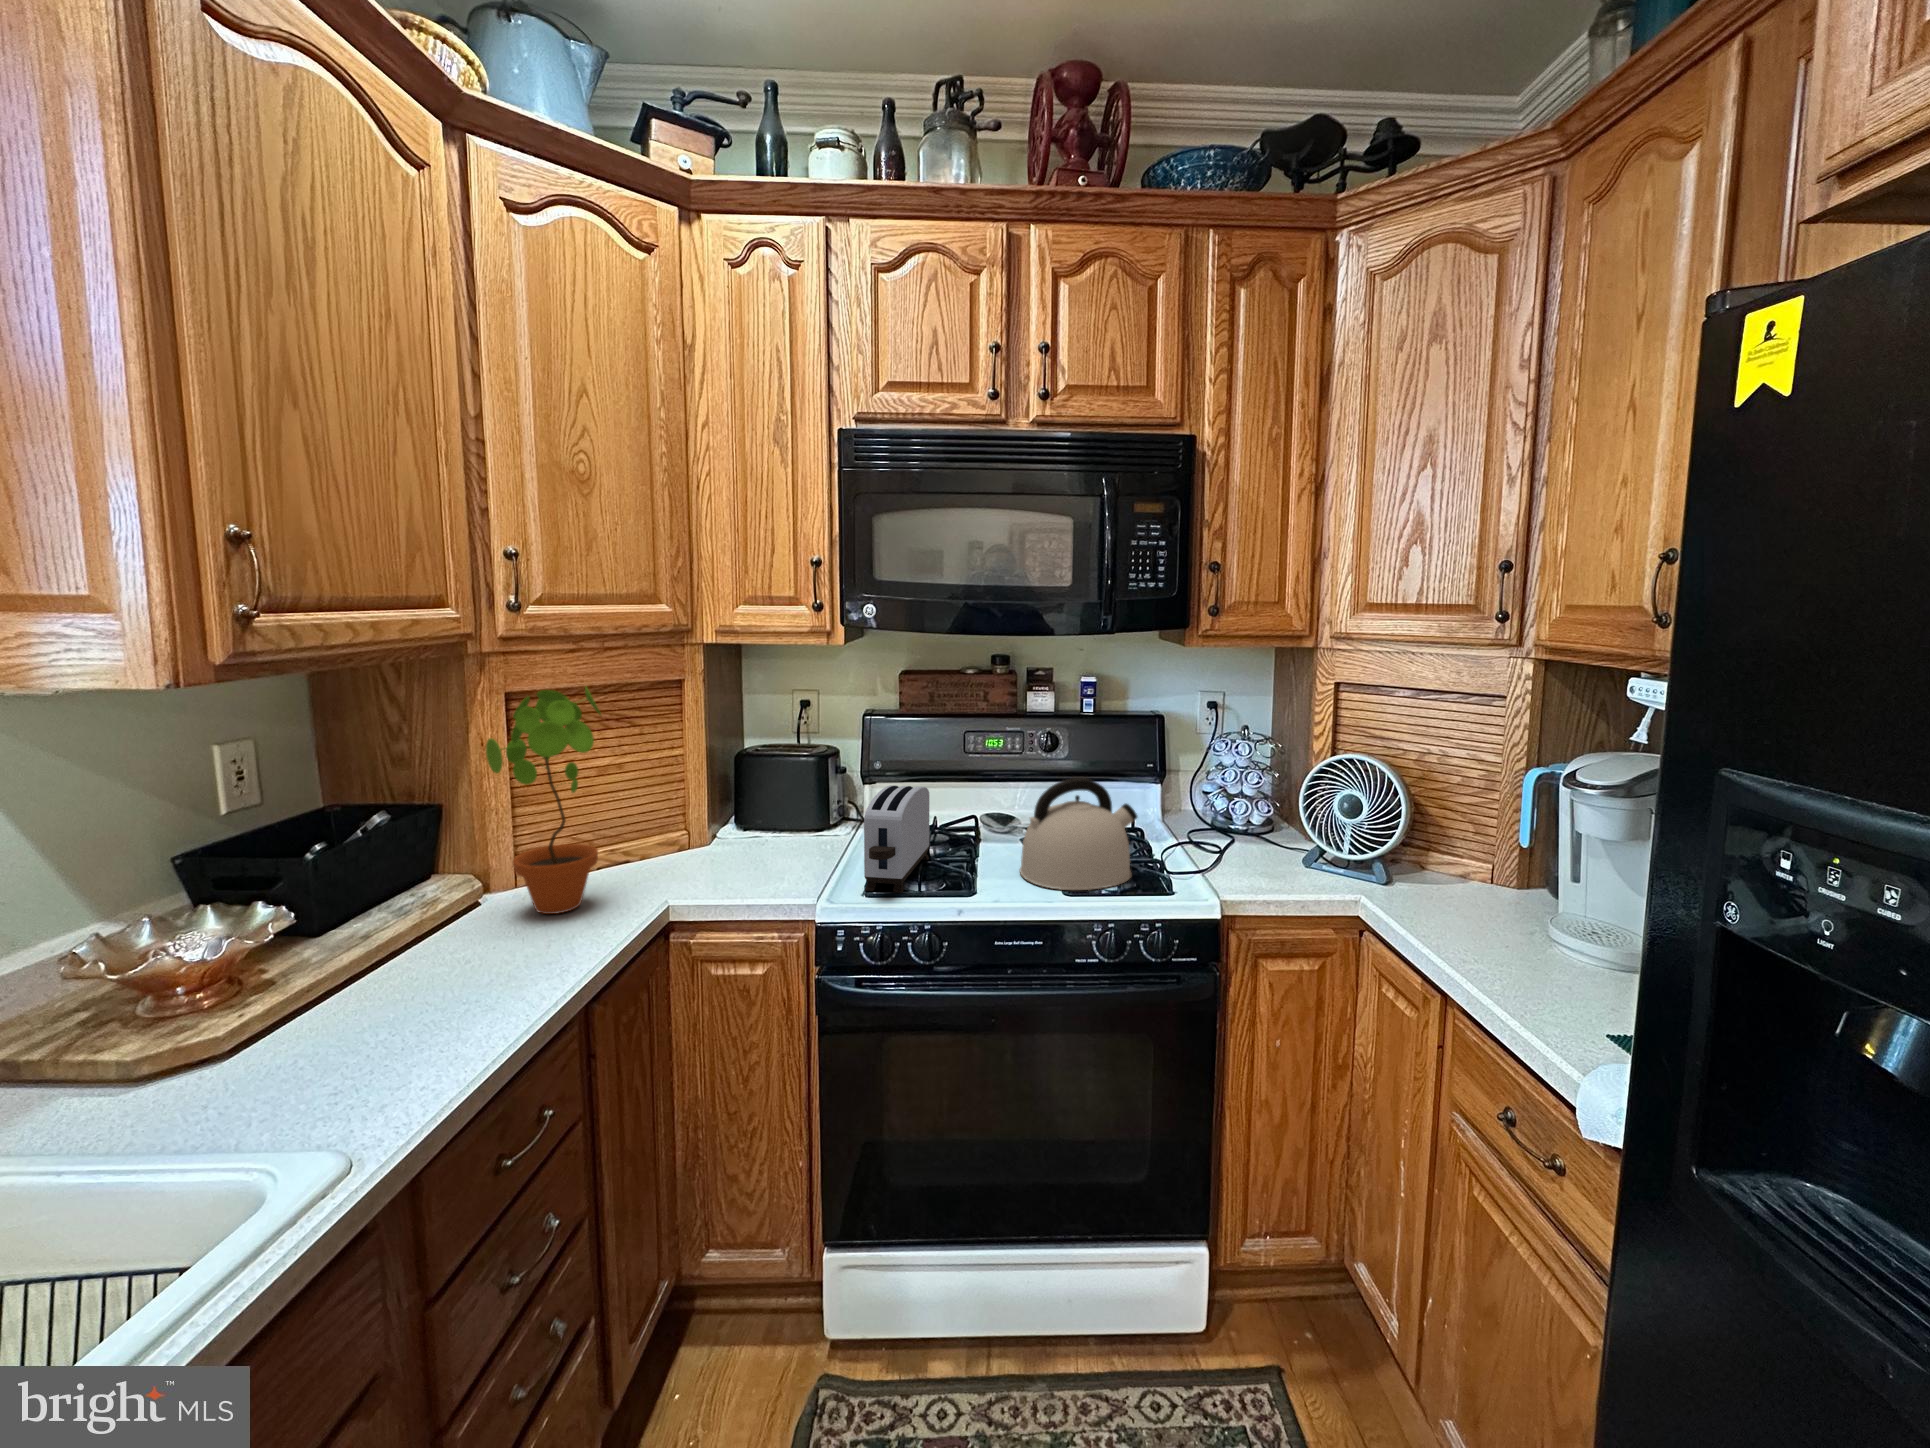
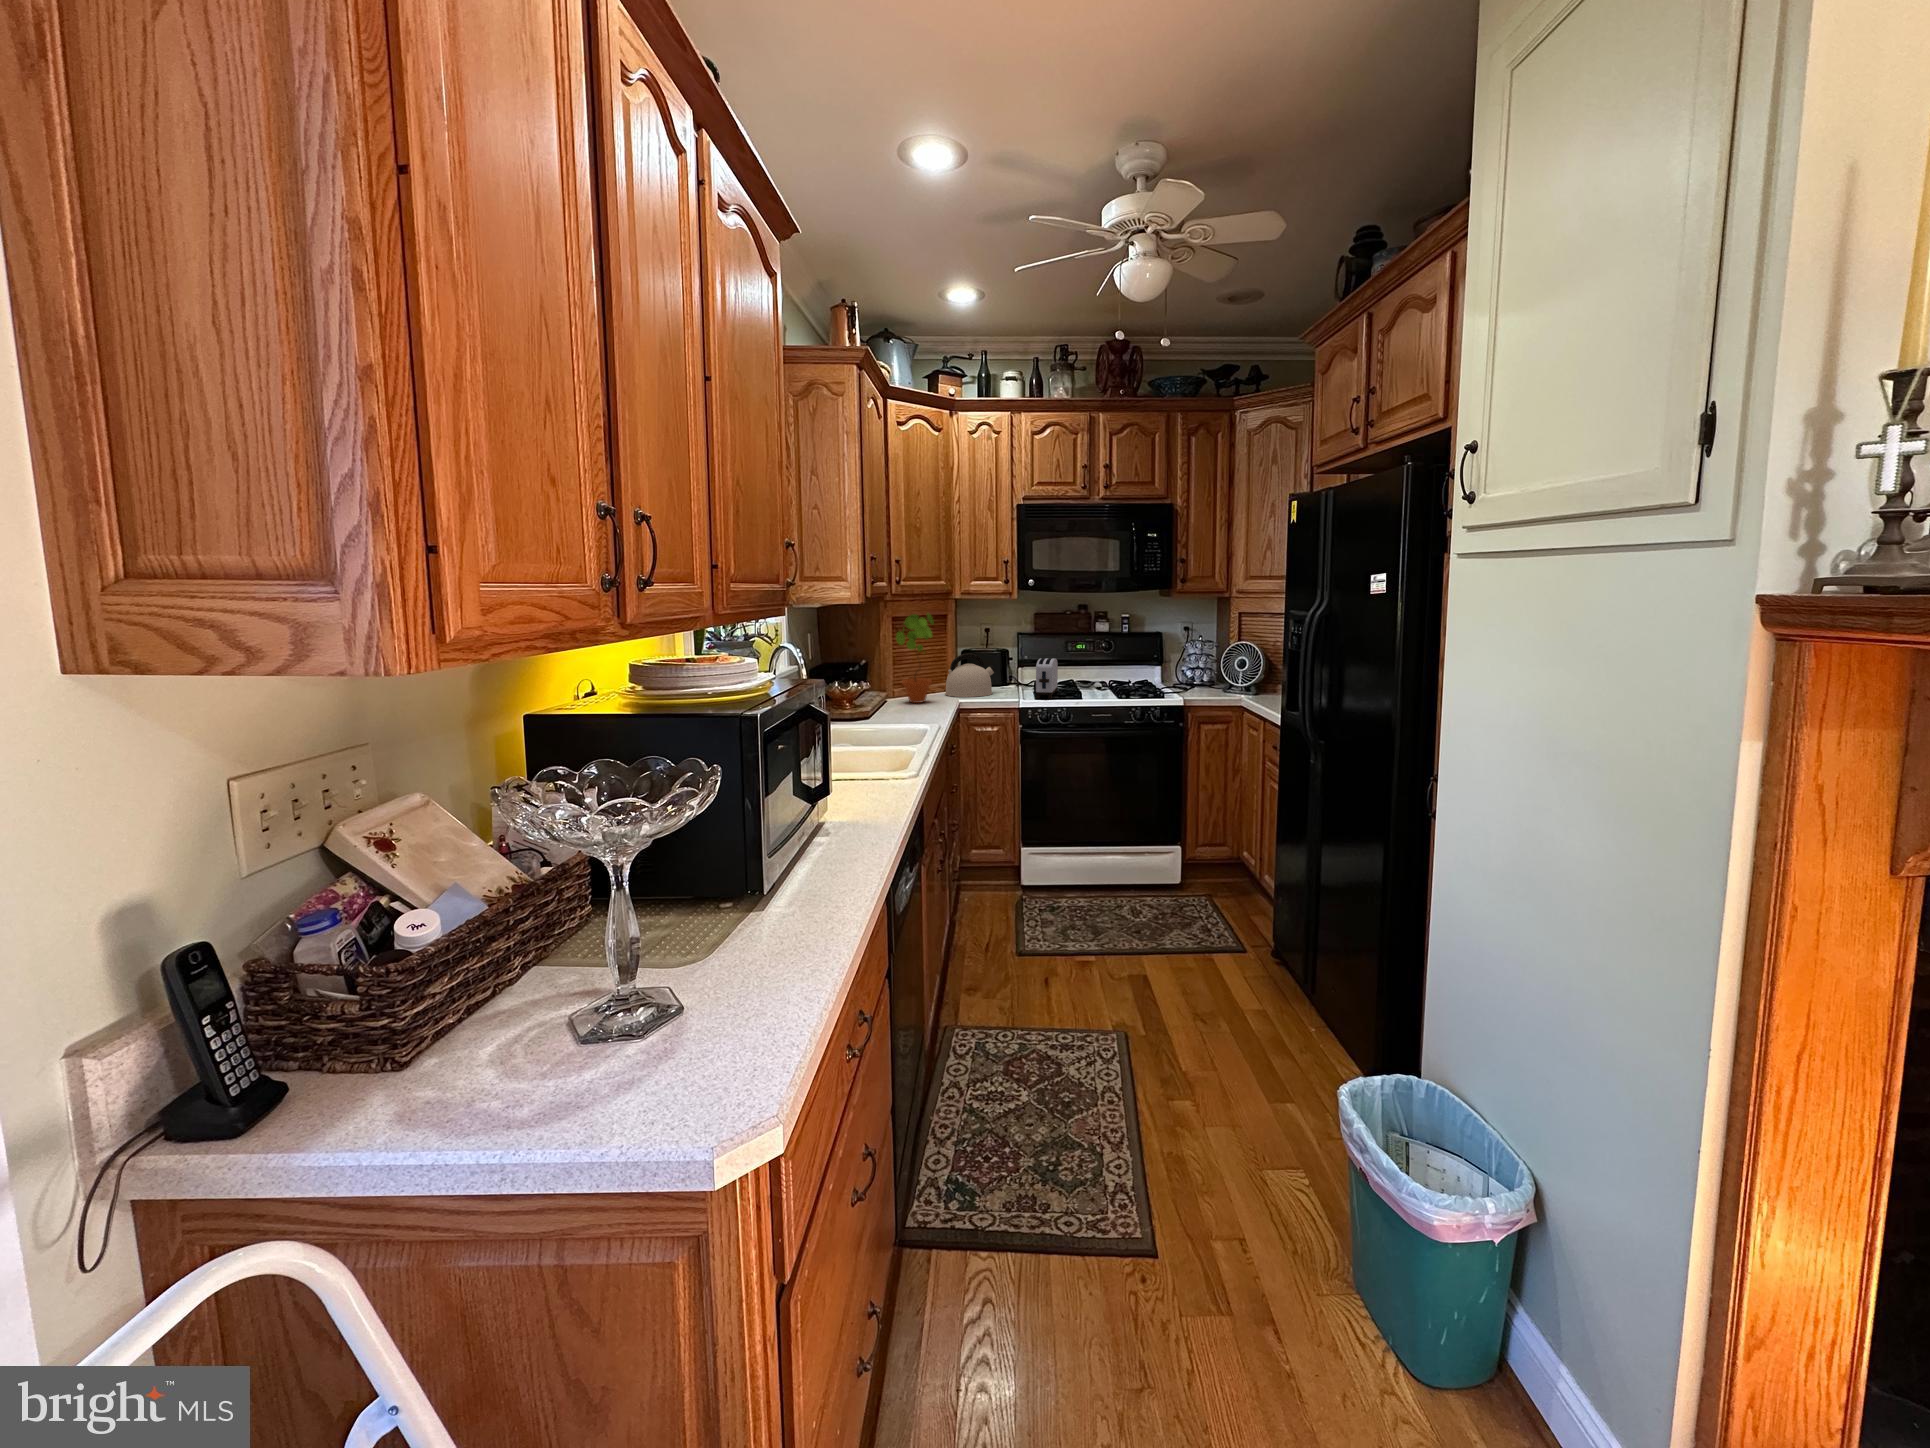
kettle: present [1020,778,1137,890] -> present [945,654,996,697]

